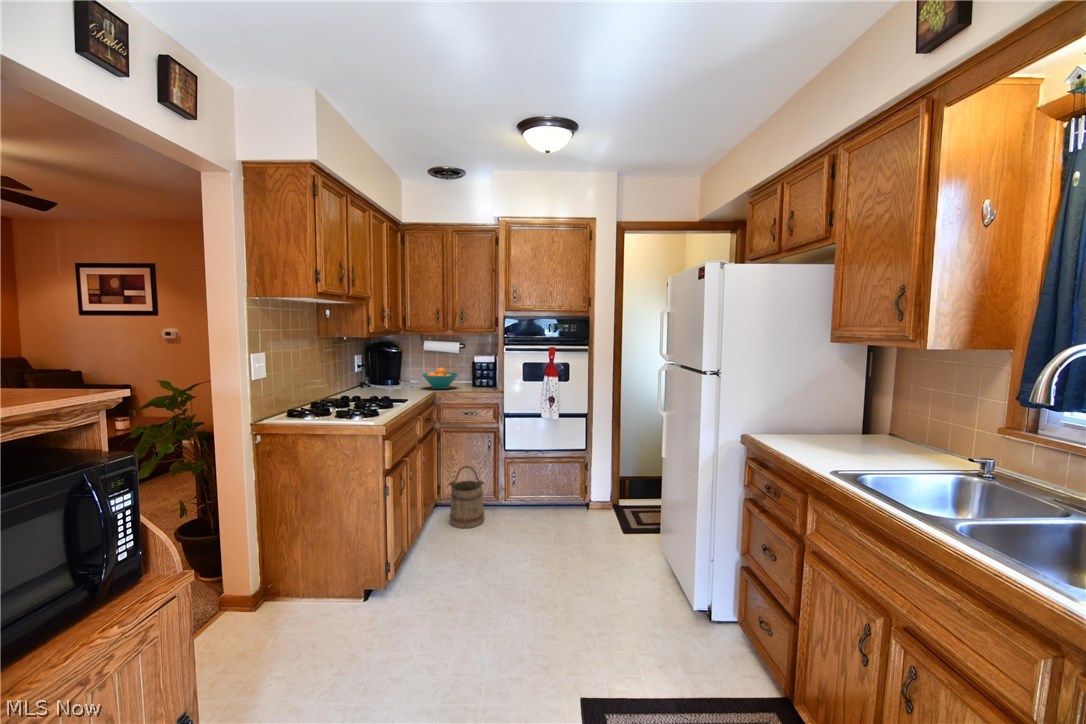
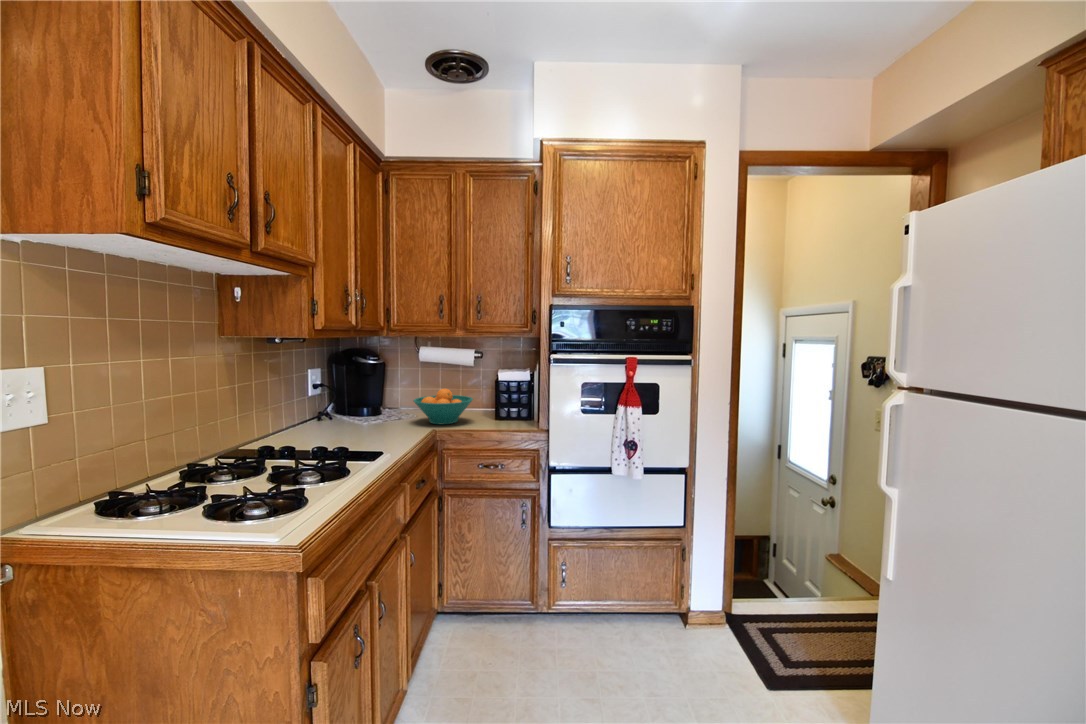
bucket: present [449,466,484,528] -> none [455,561,518,678]

